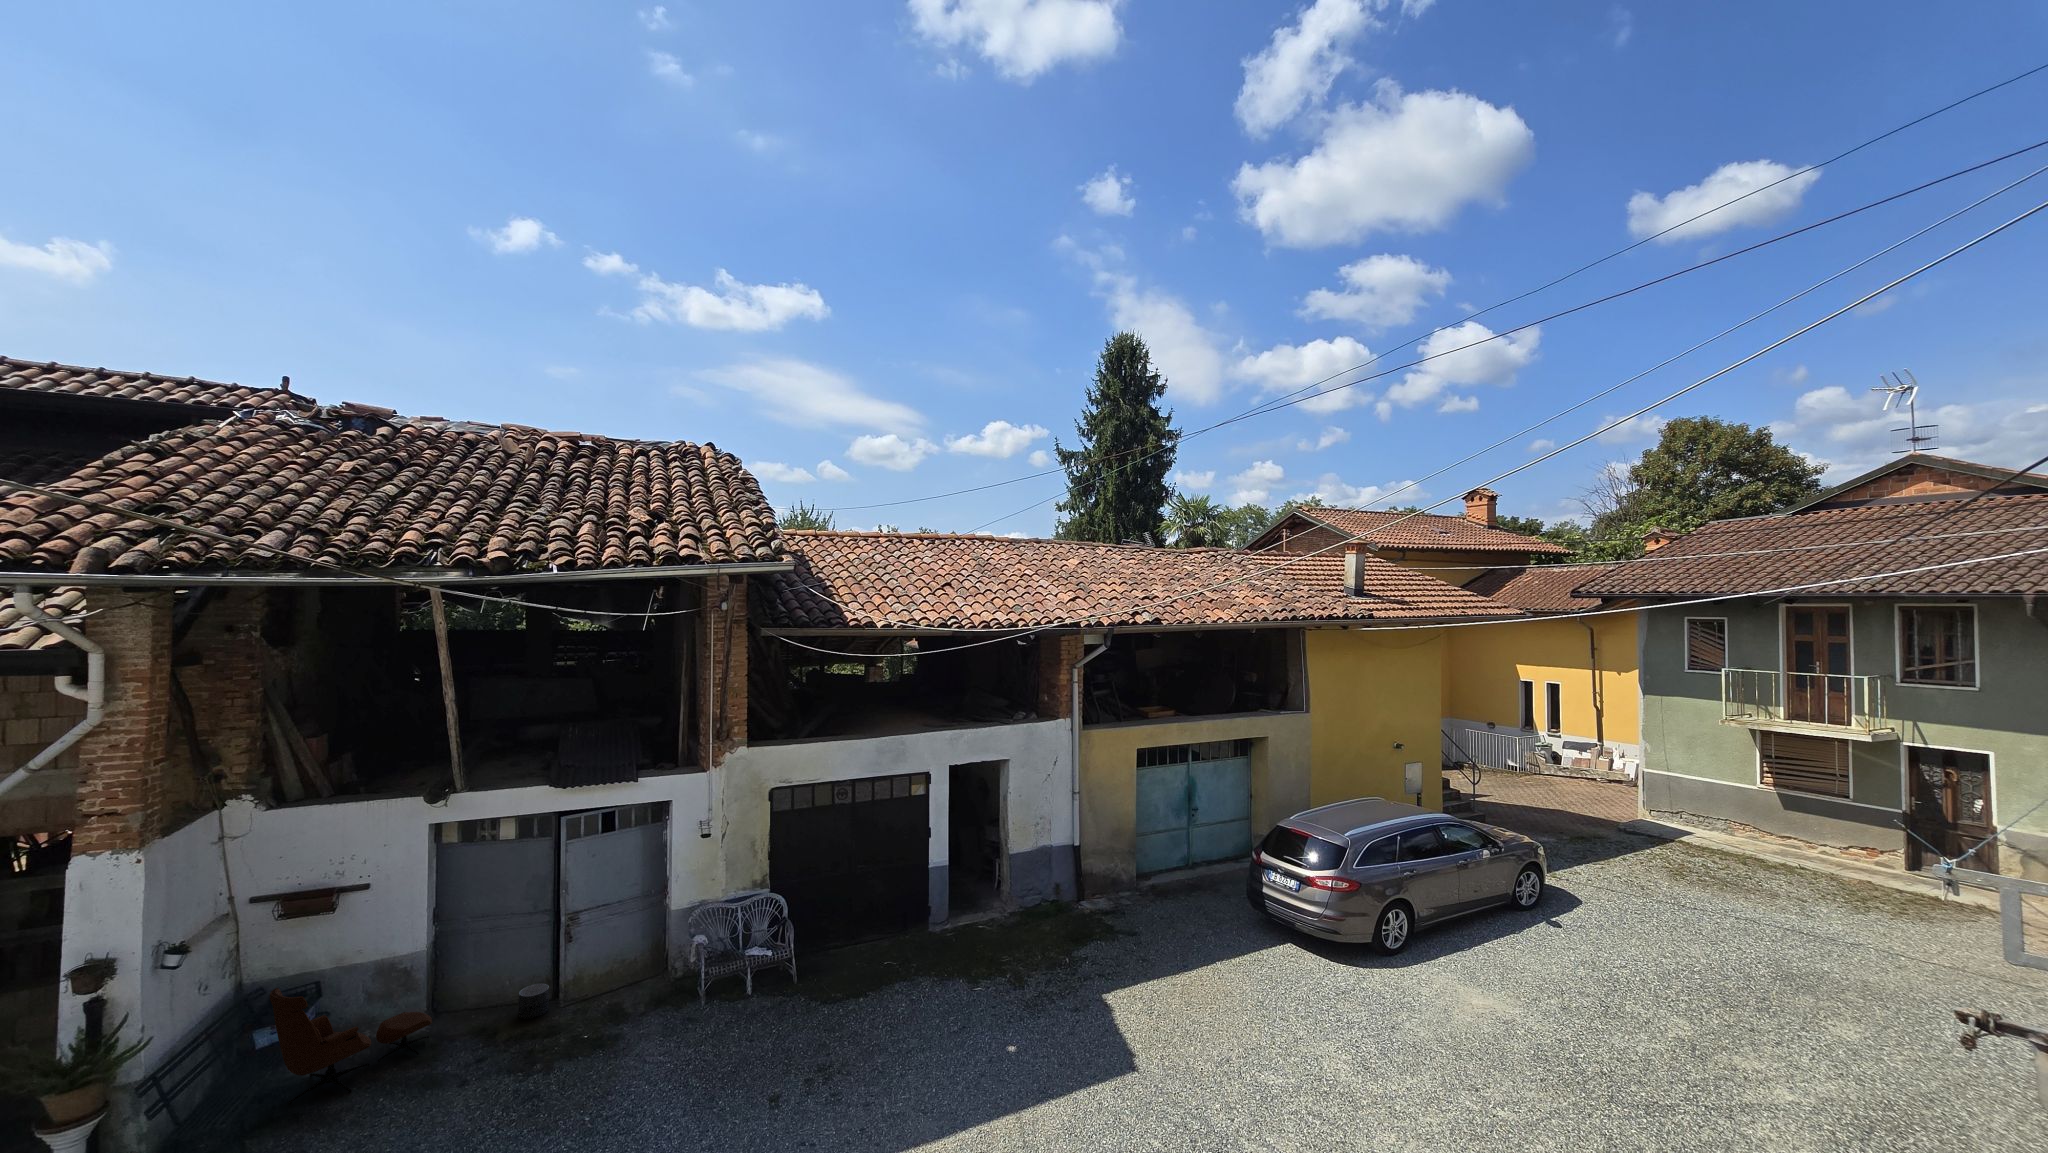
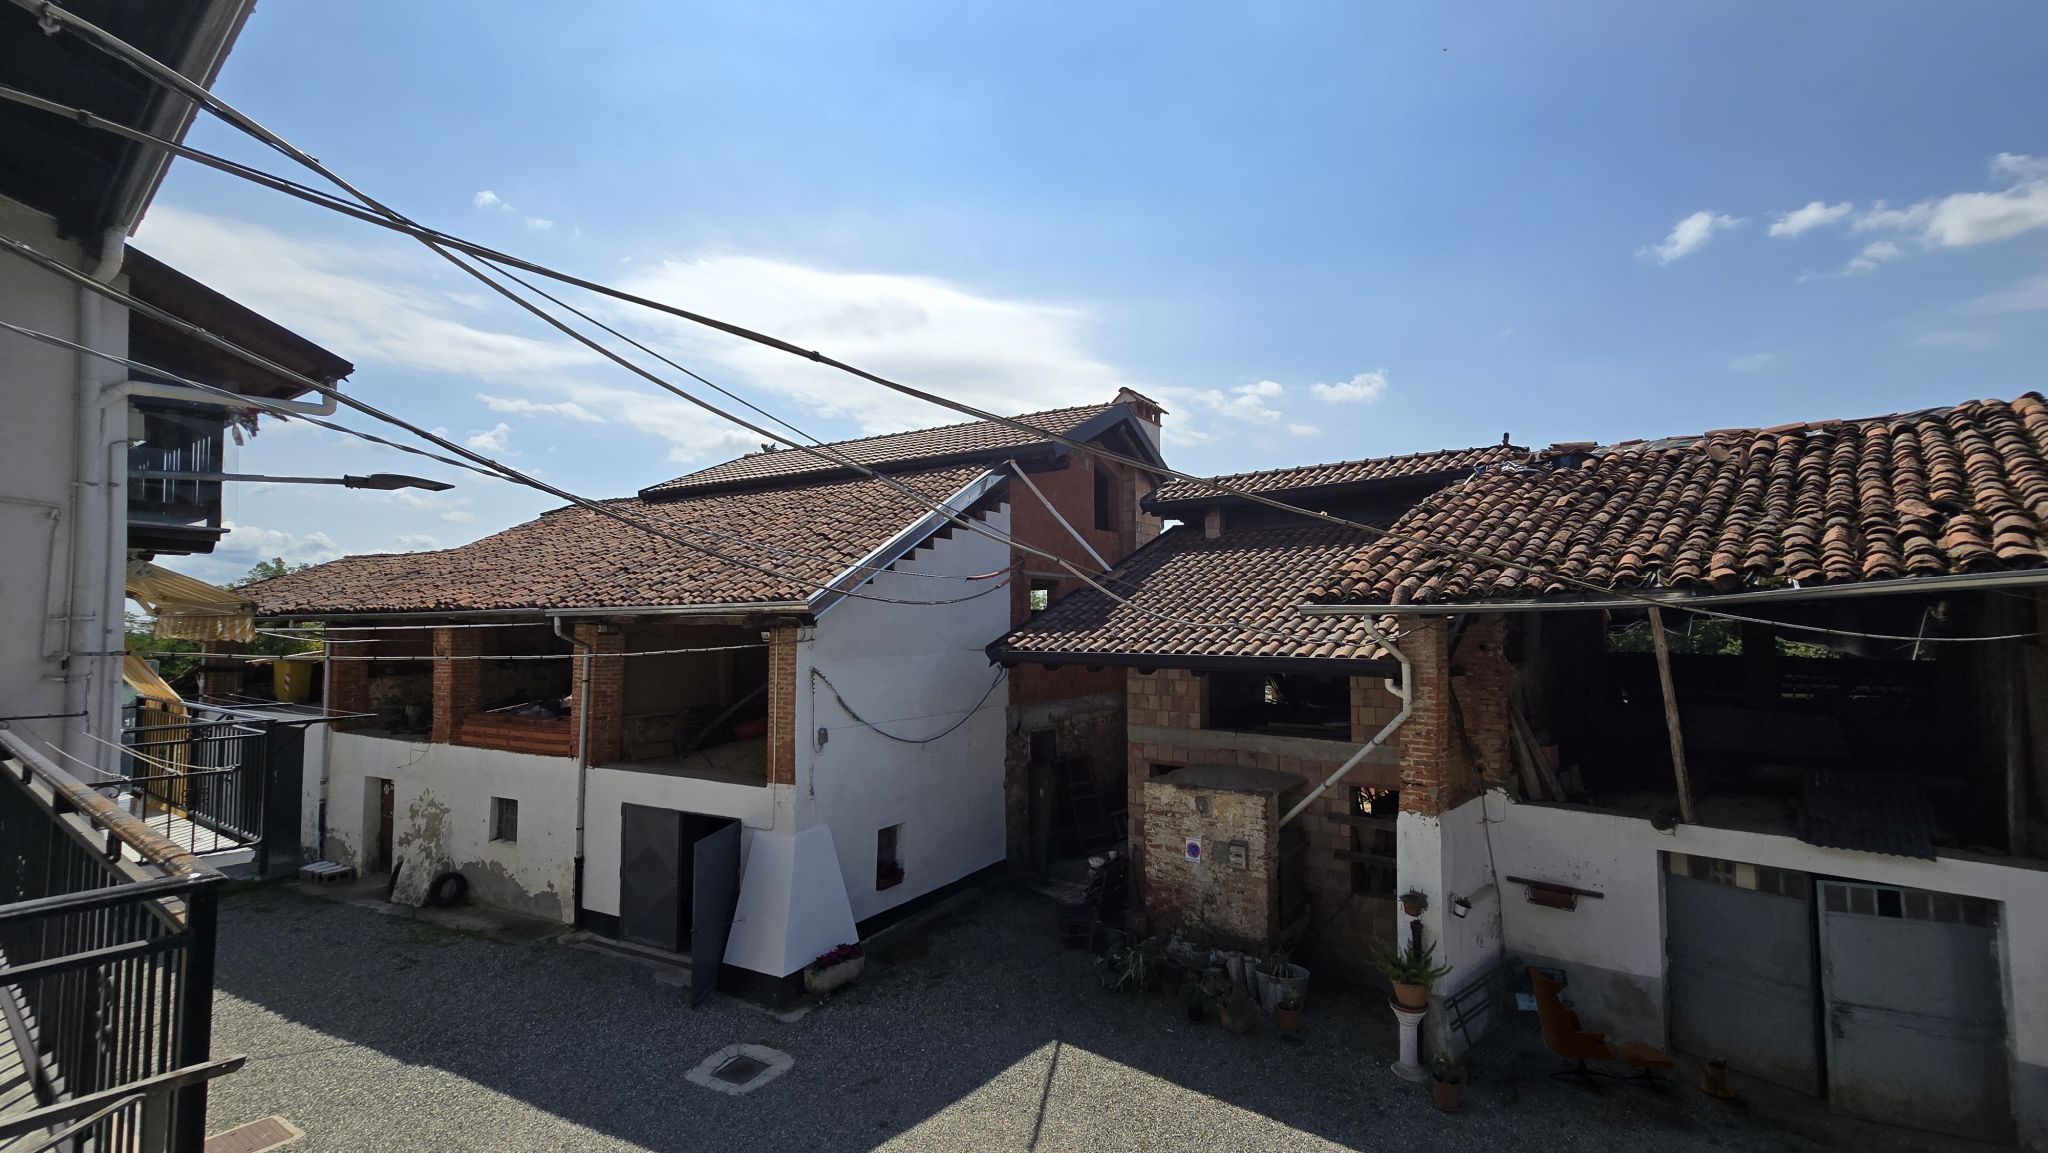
planter: present [518,983,549,1019] -> none [1776,1082,1818,1126]
watering can: none [455,991,485,1030] -> present [1700,1057,1735,1098]

